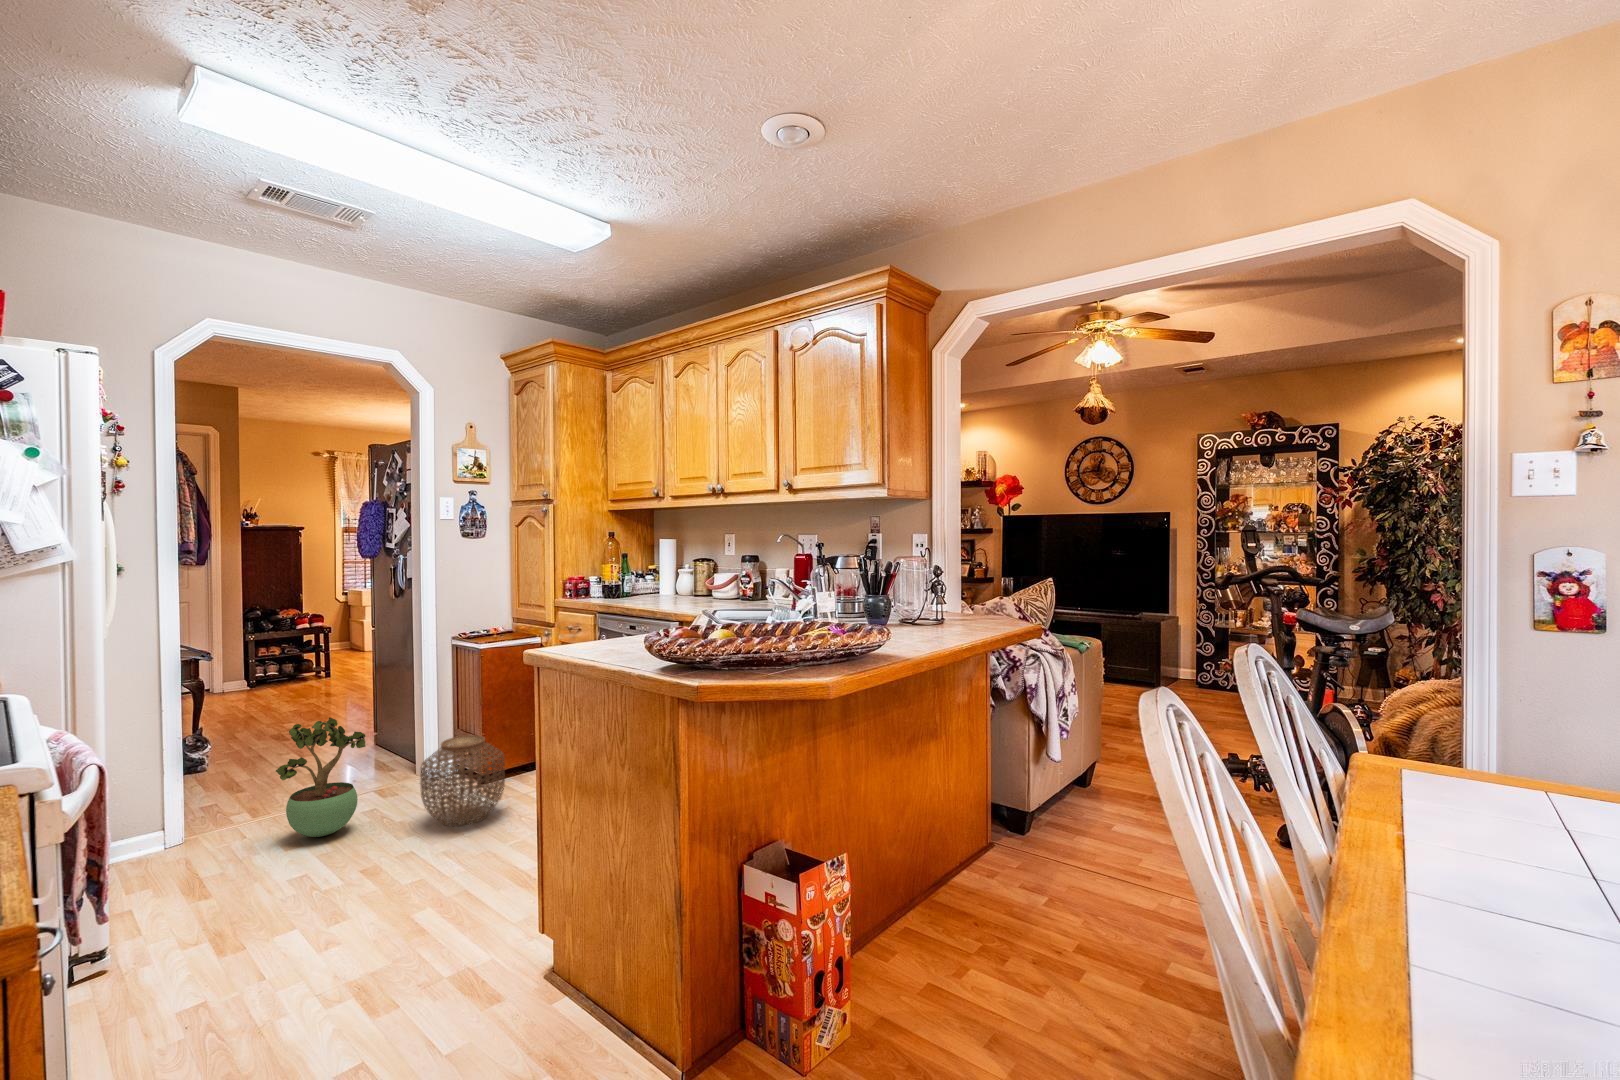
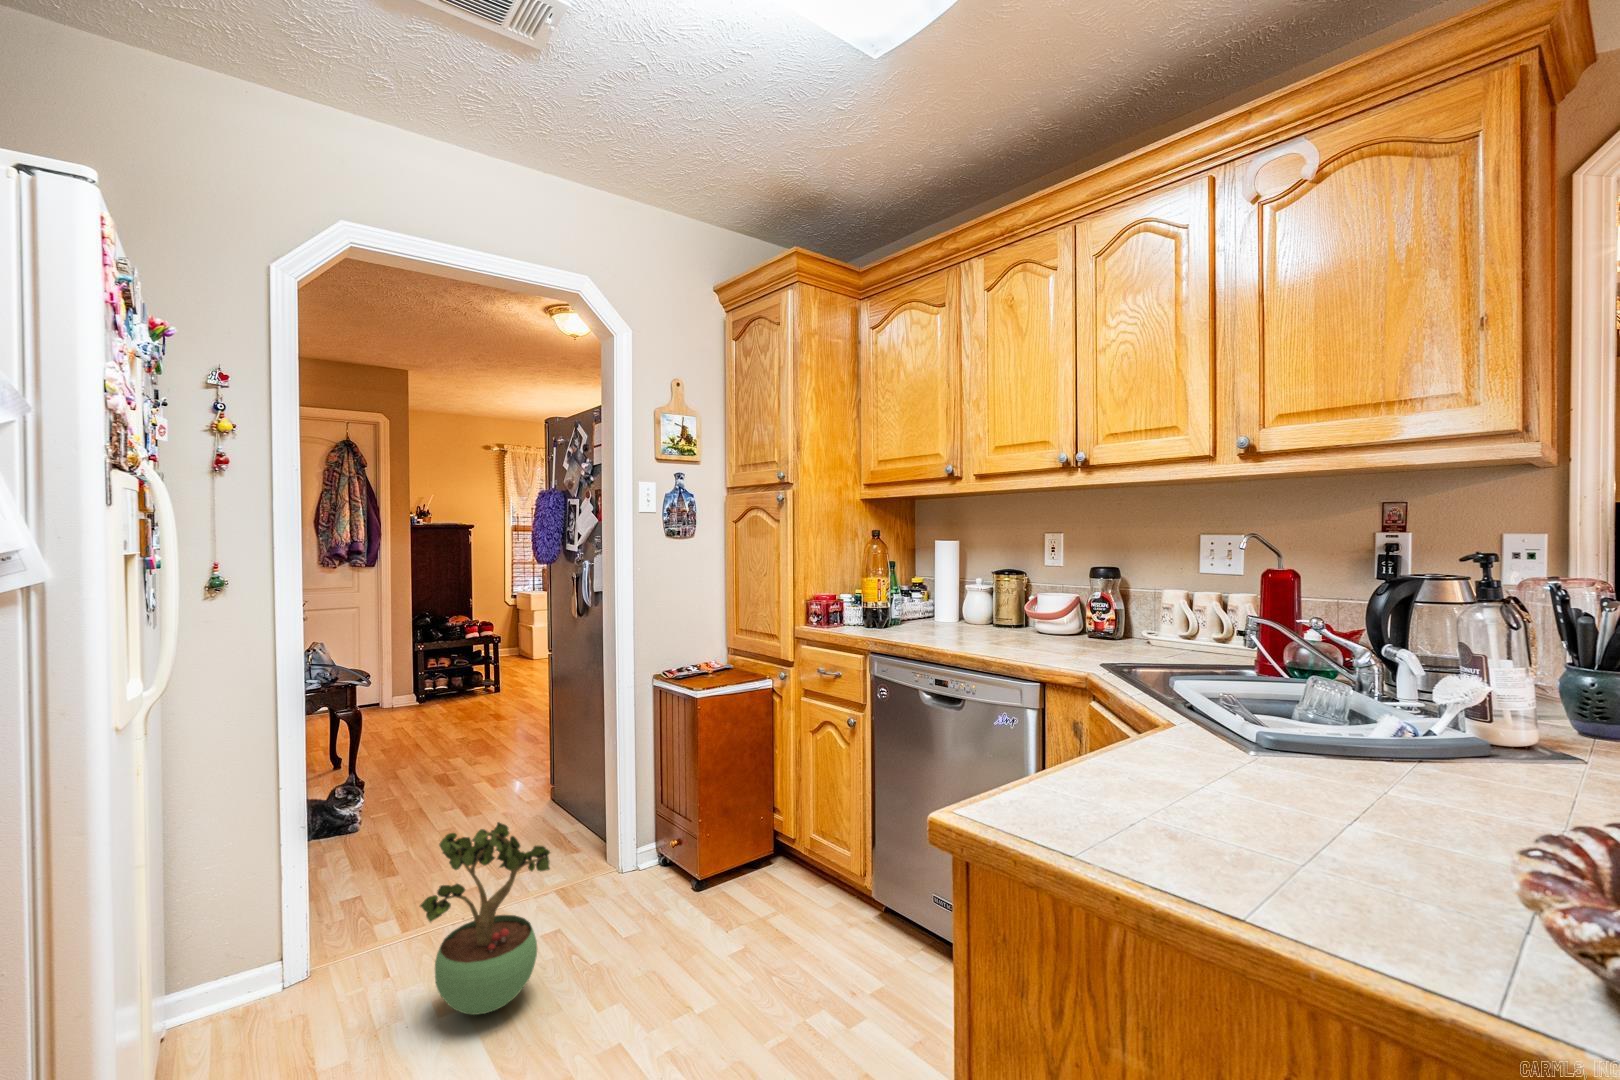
woven basket: present [420,735,505,826] -> none [630,849,754,1009]

